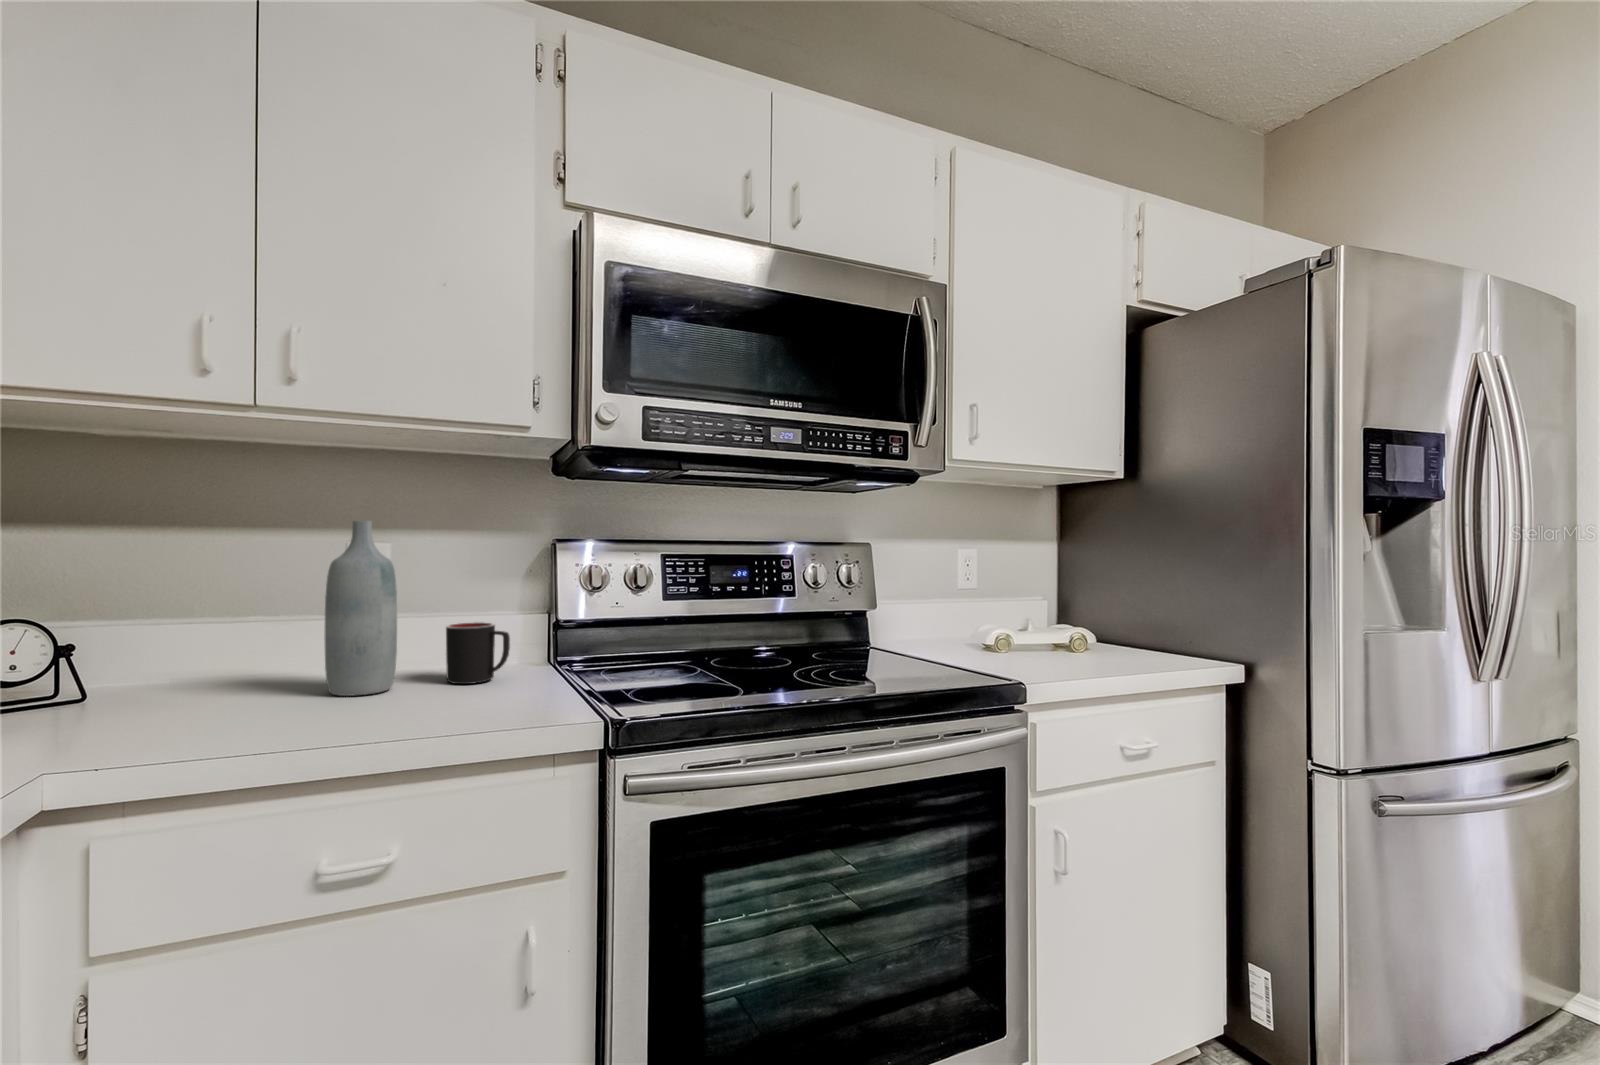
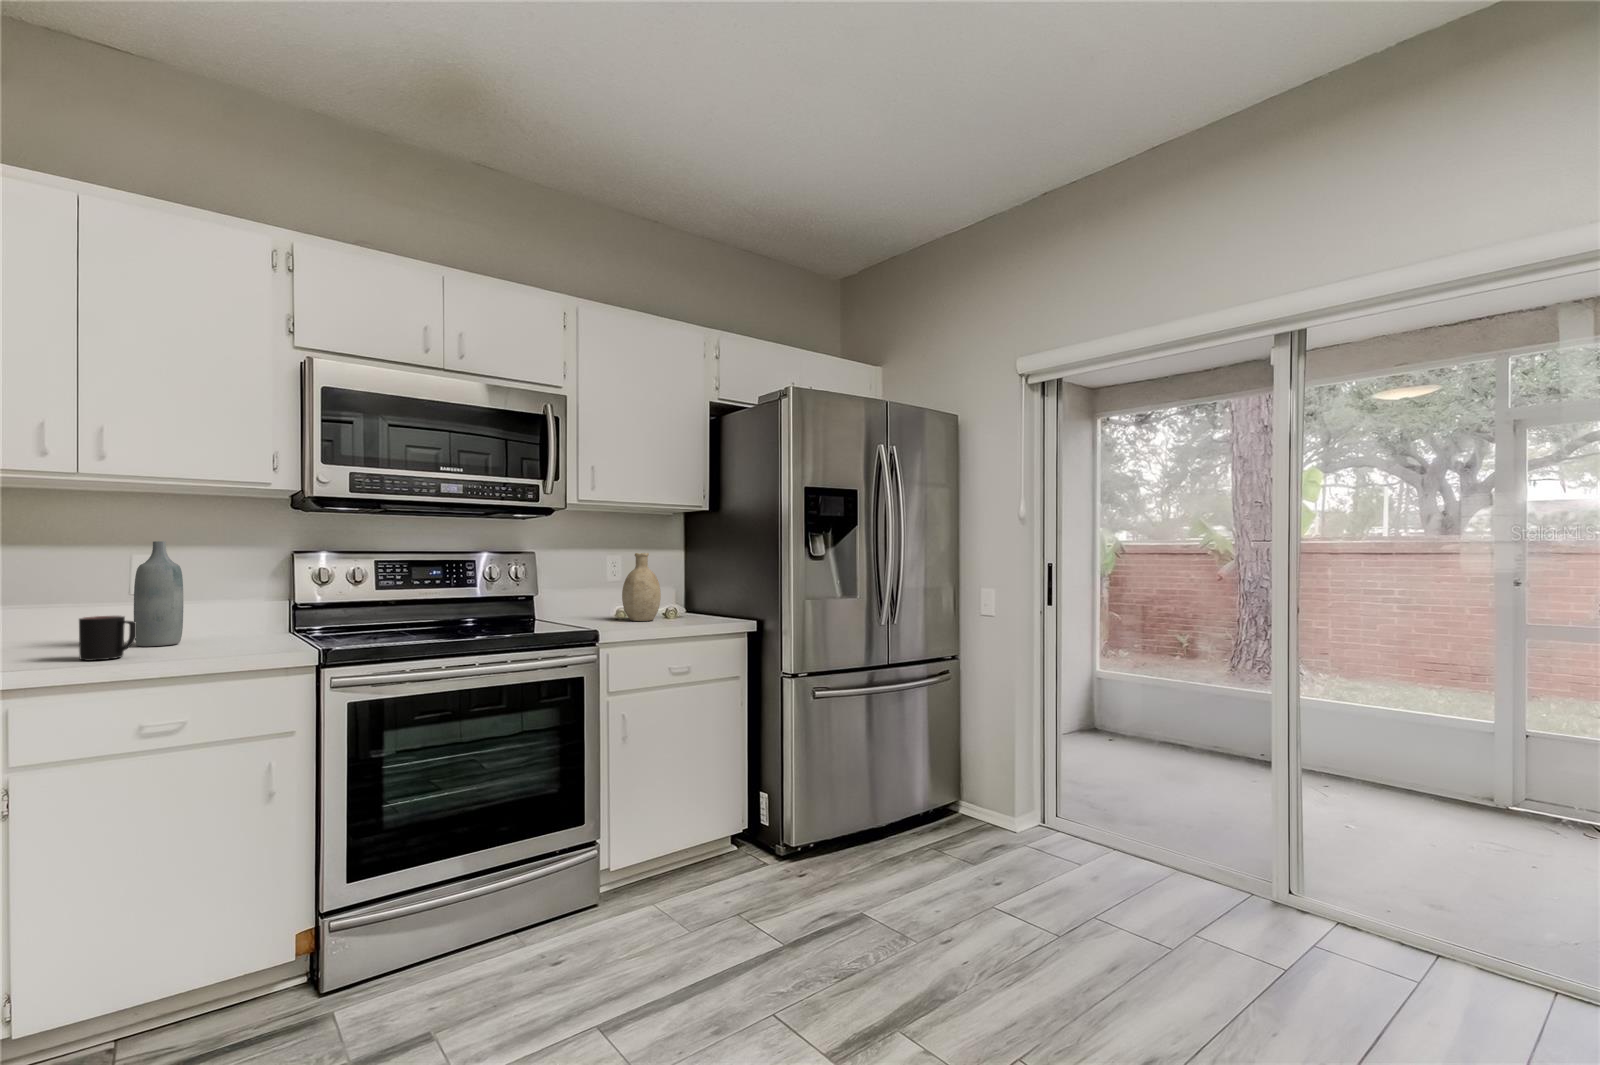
decorative vase: none [1002,547,1064,655] -> present [622,553,661,621]
mug: present [446,622,510,684] -> present [79,616,136,661]

